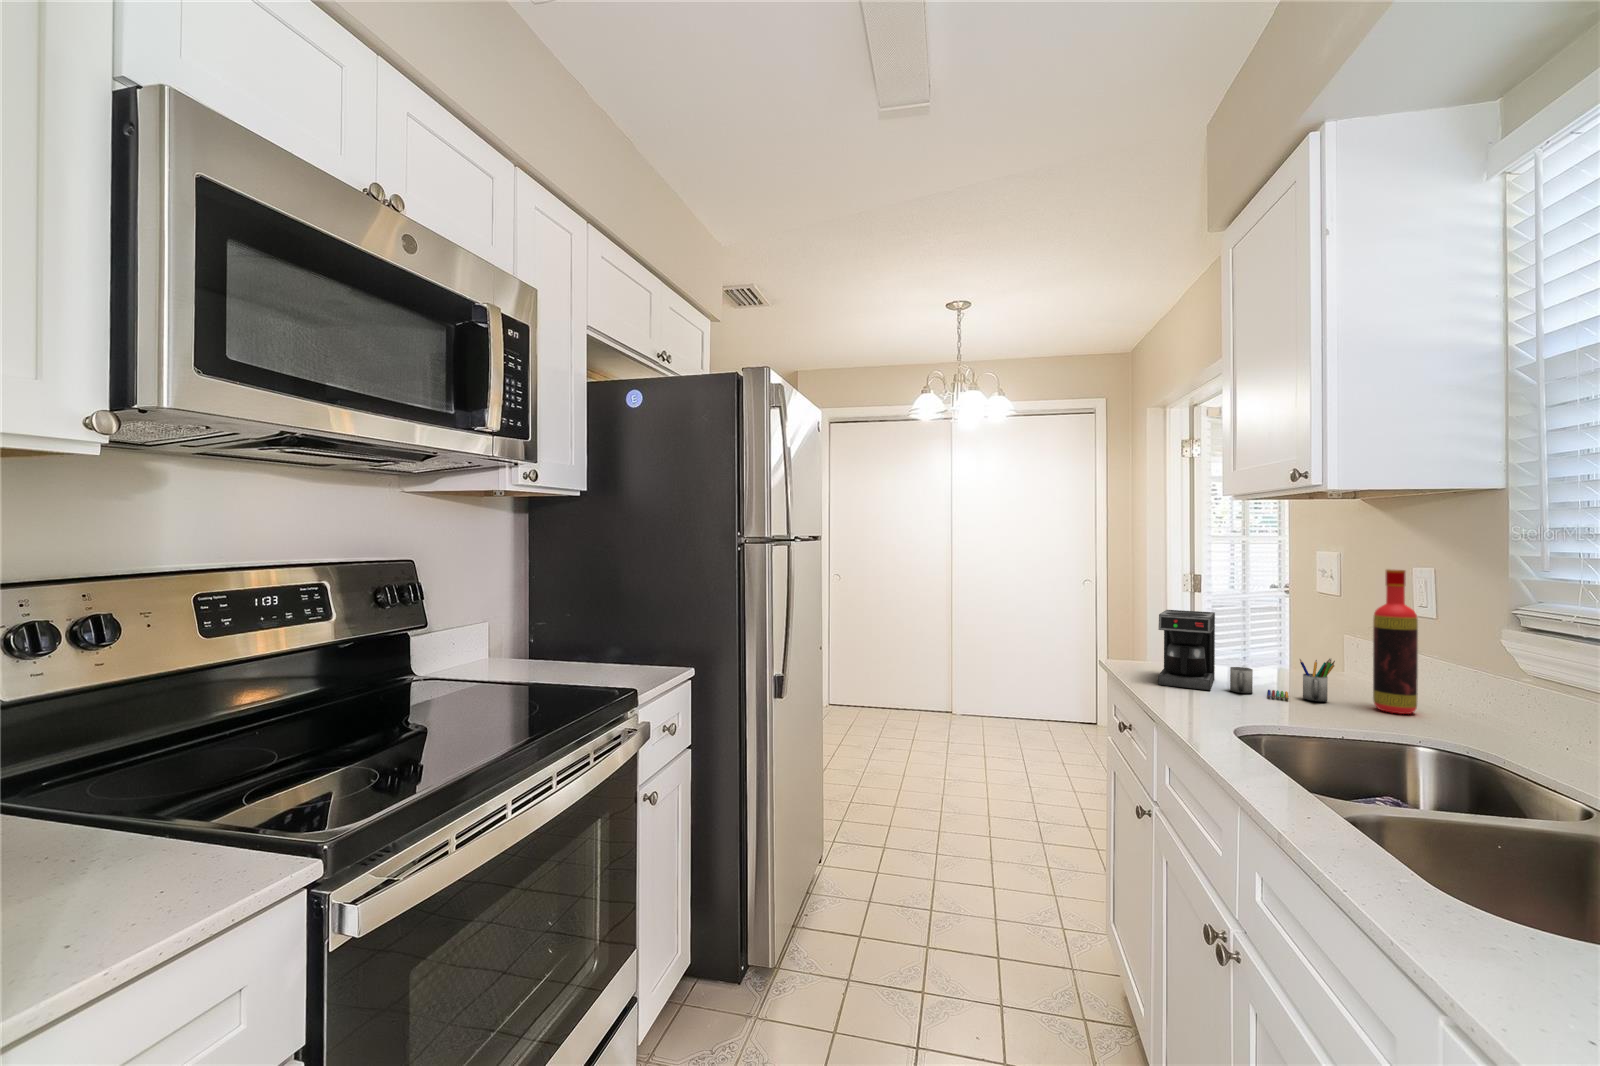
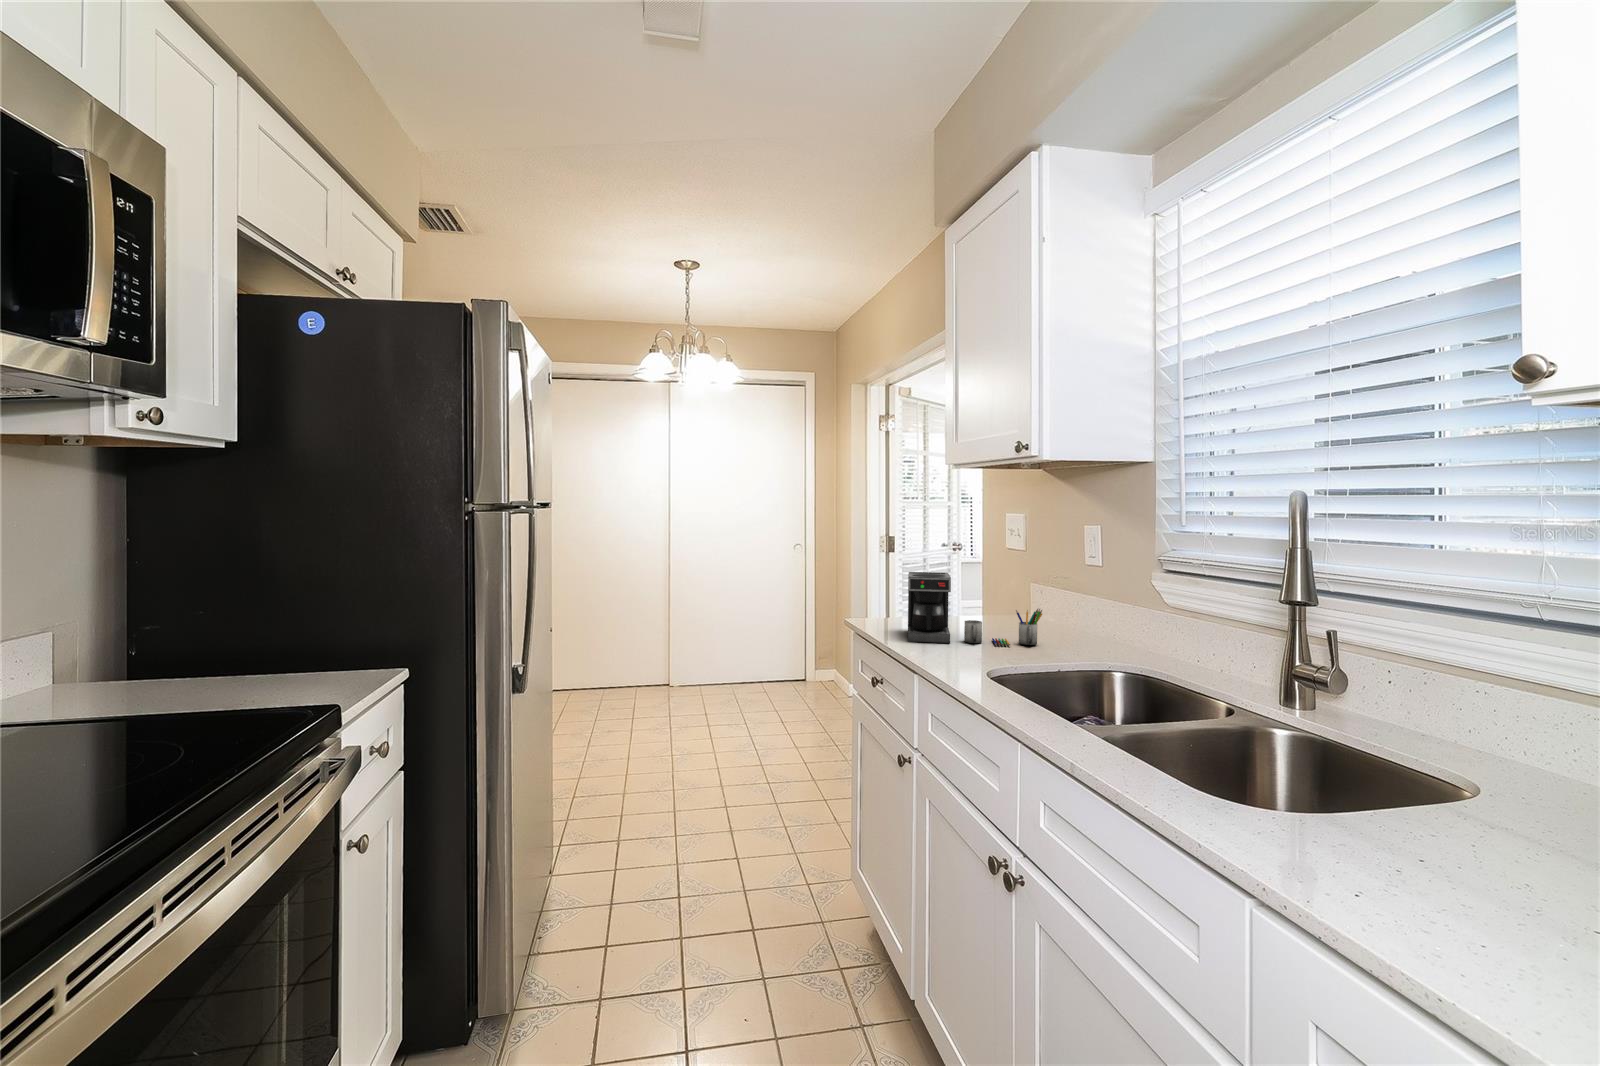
bottle: present [1373,569,1418,714] -> none [1069,532,1100,650]

